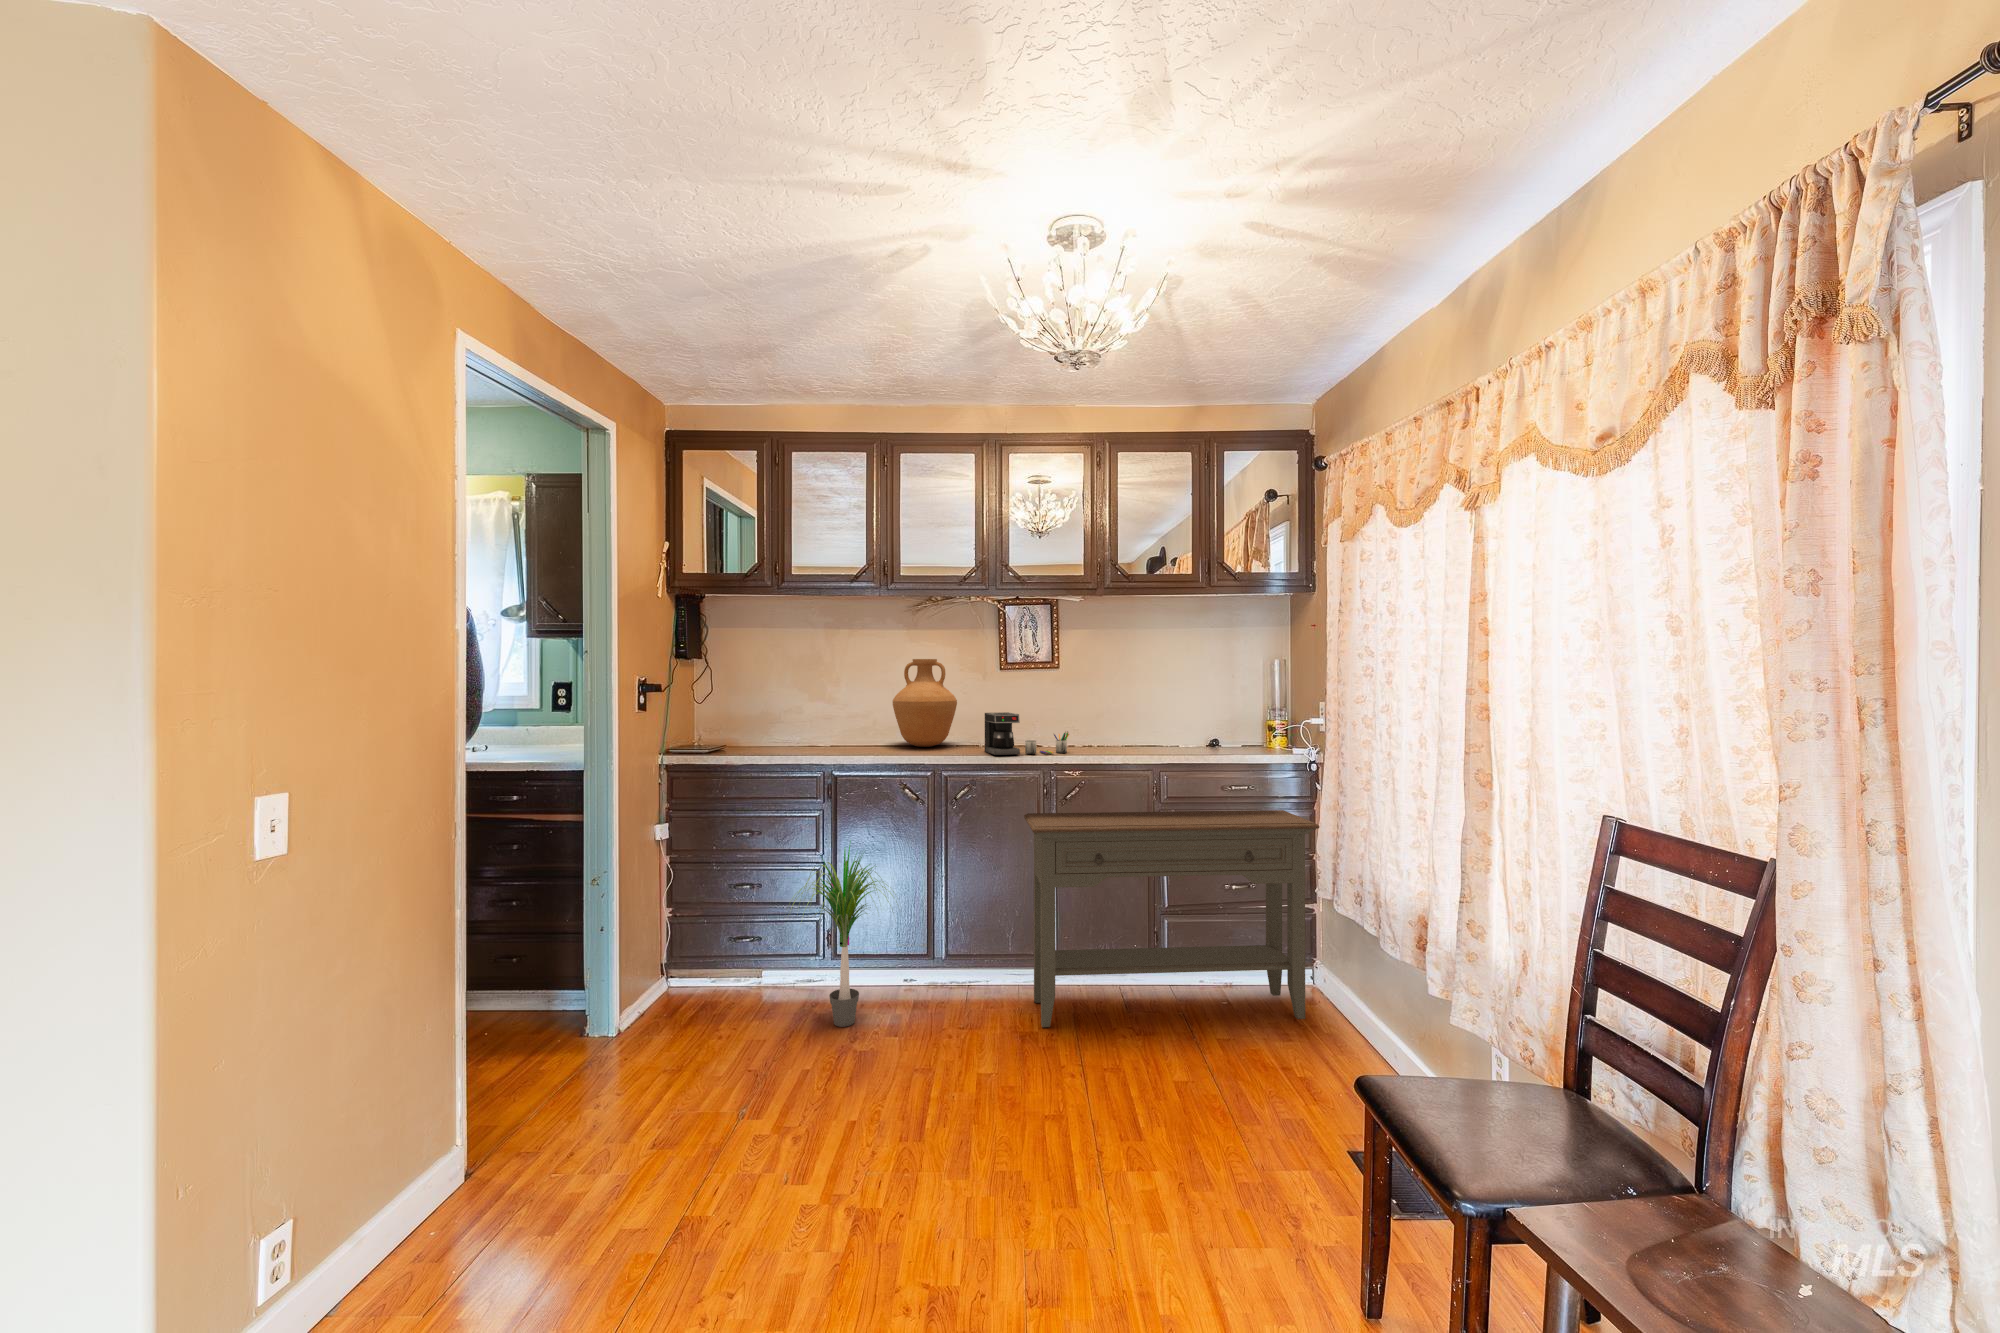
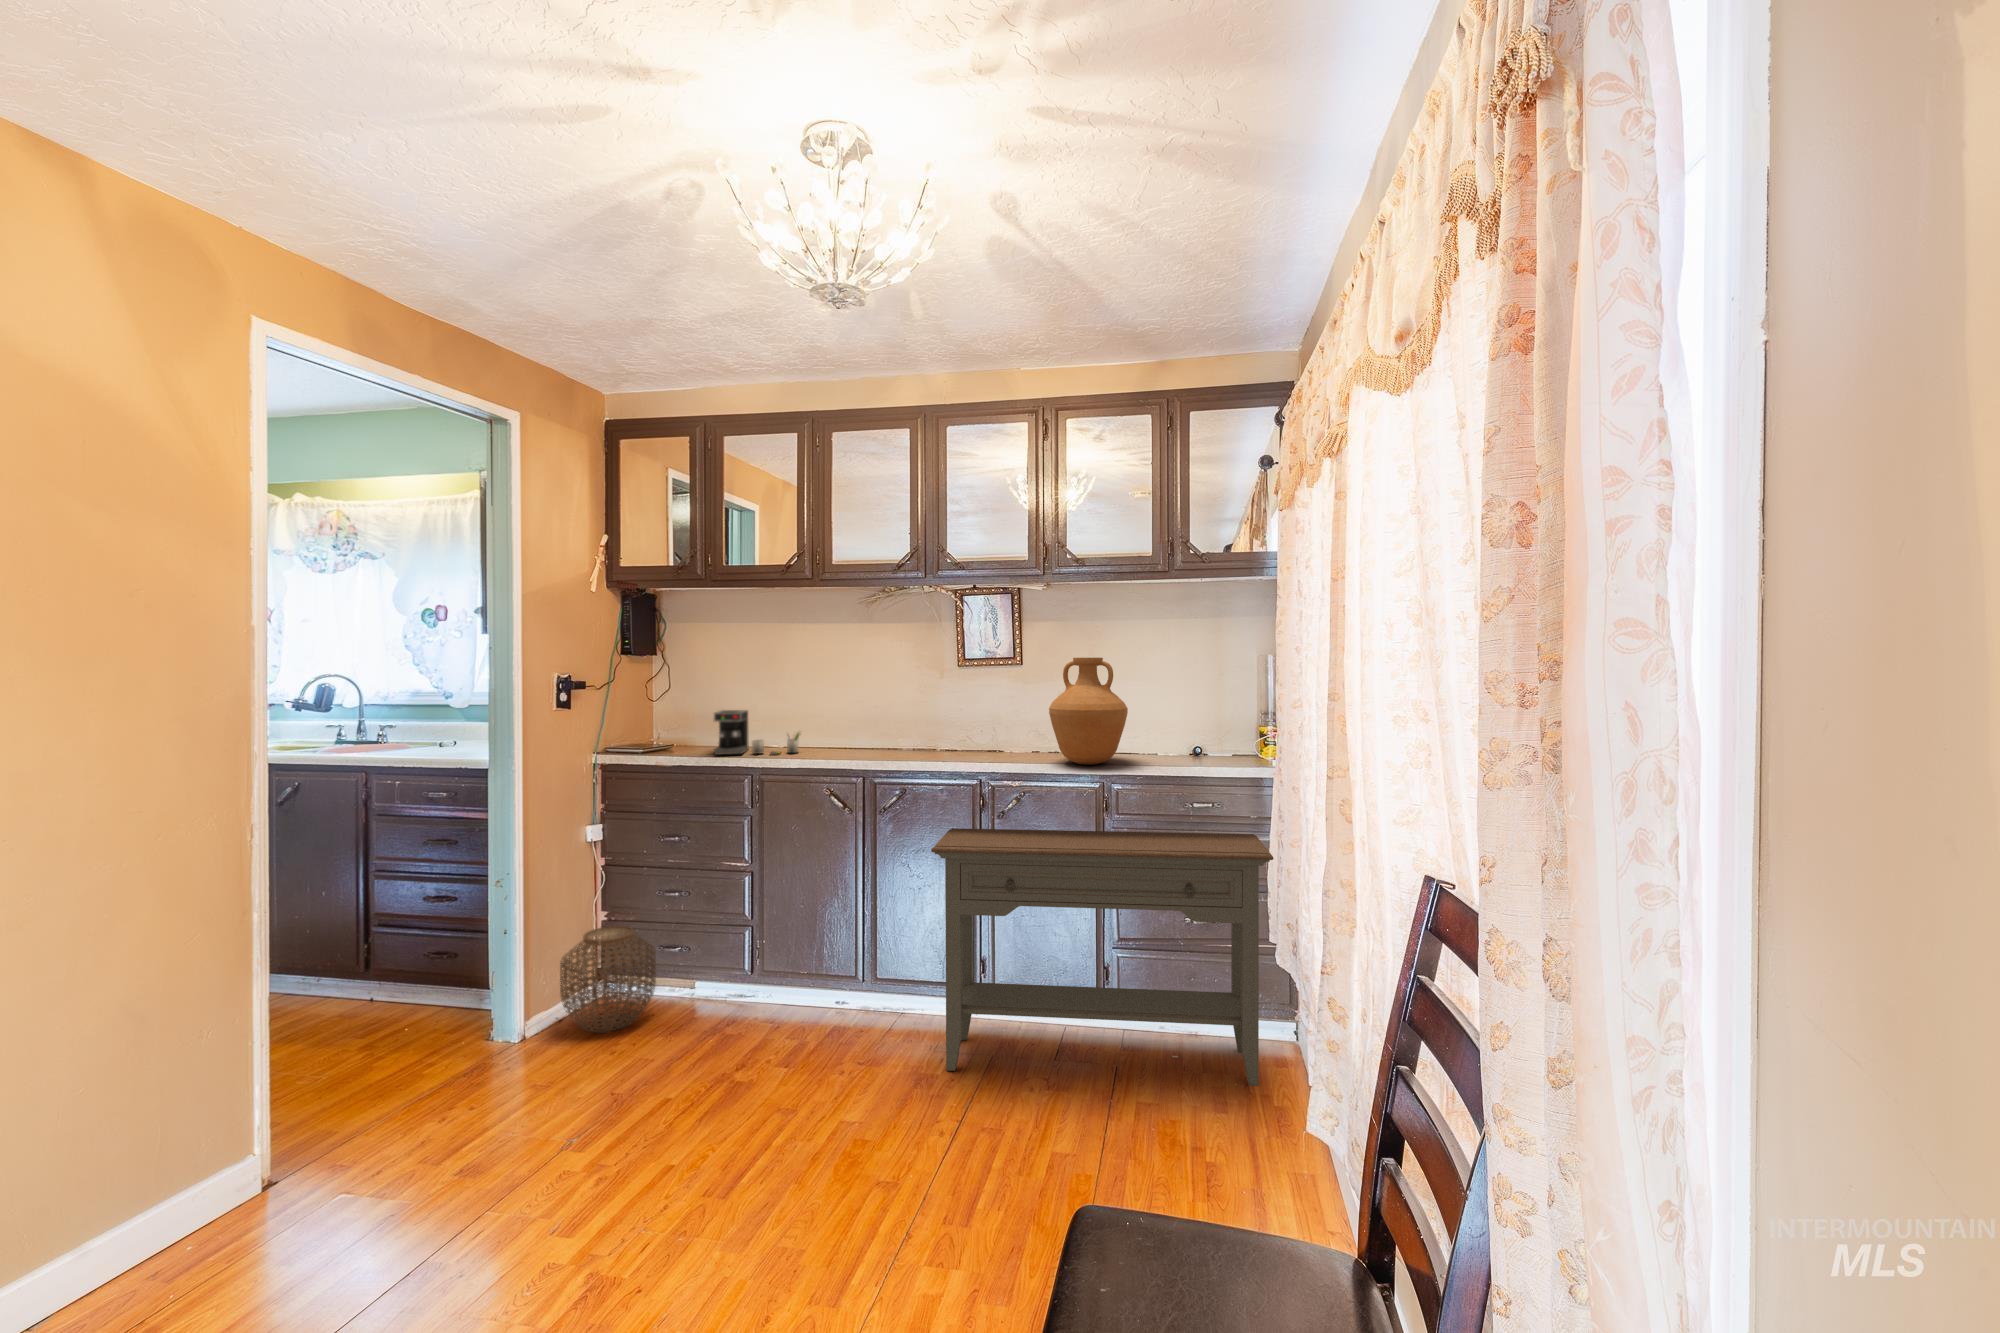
vase: present [893,659,957,747] -> present [1049,658,1128,765]
coffee maker: present [985,712,1069,755] -> present [714,710,801,755]
potted plant: present [792,846,889,1027] -> none [680,847,813,1051]
woven basket: none [648,919,738,1022] -> present [560,926,656,1033]

